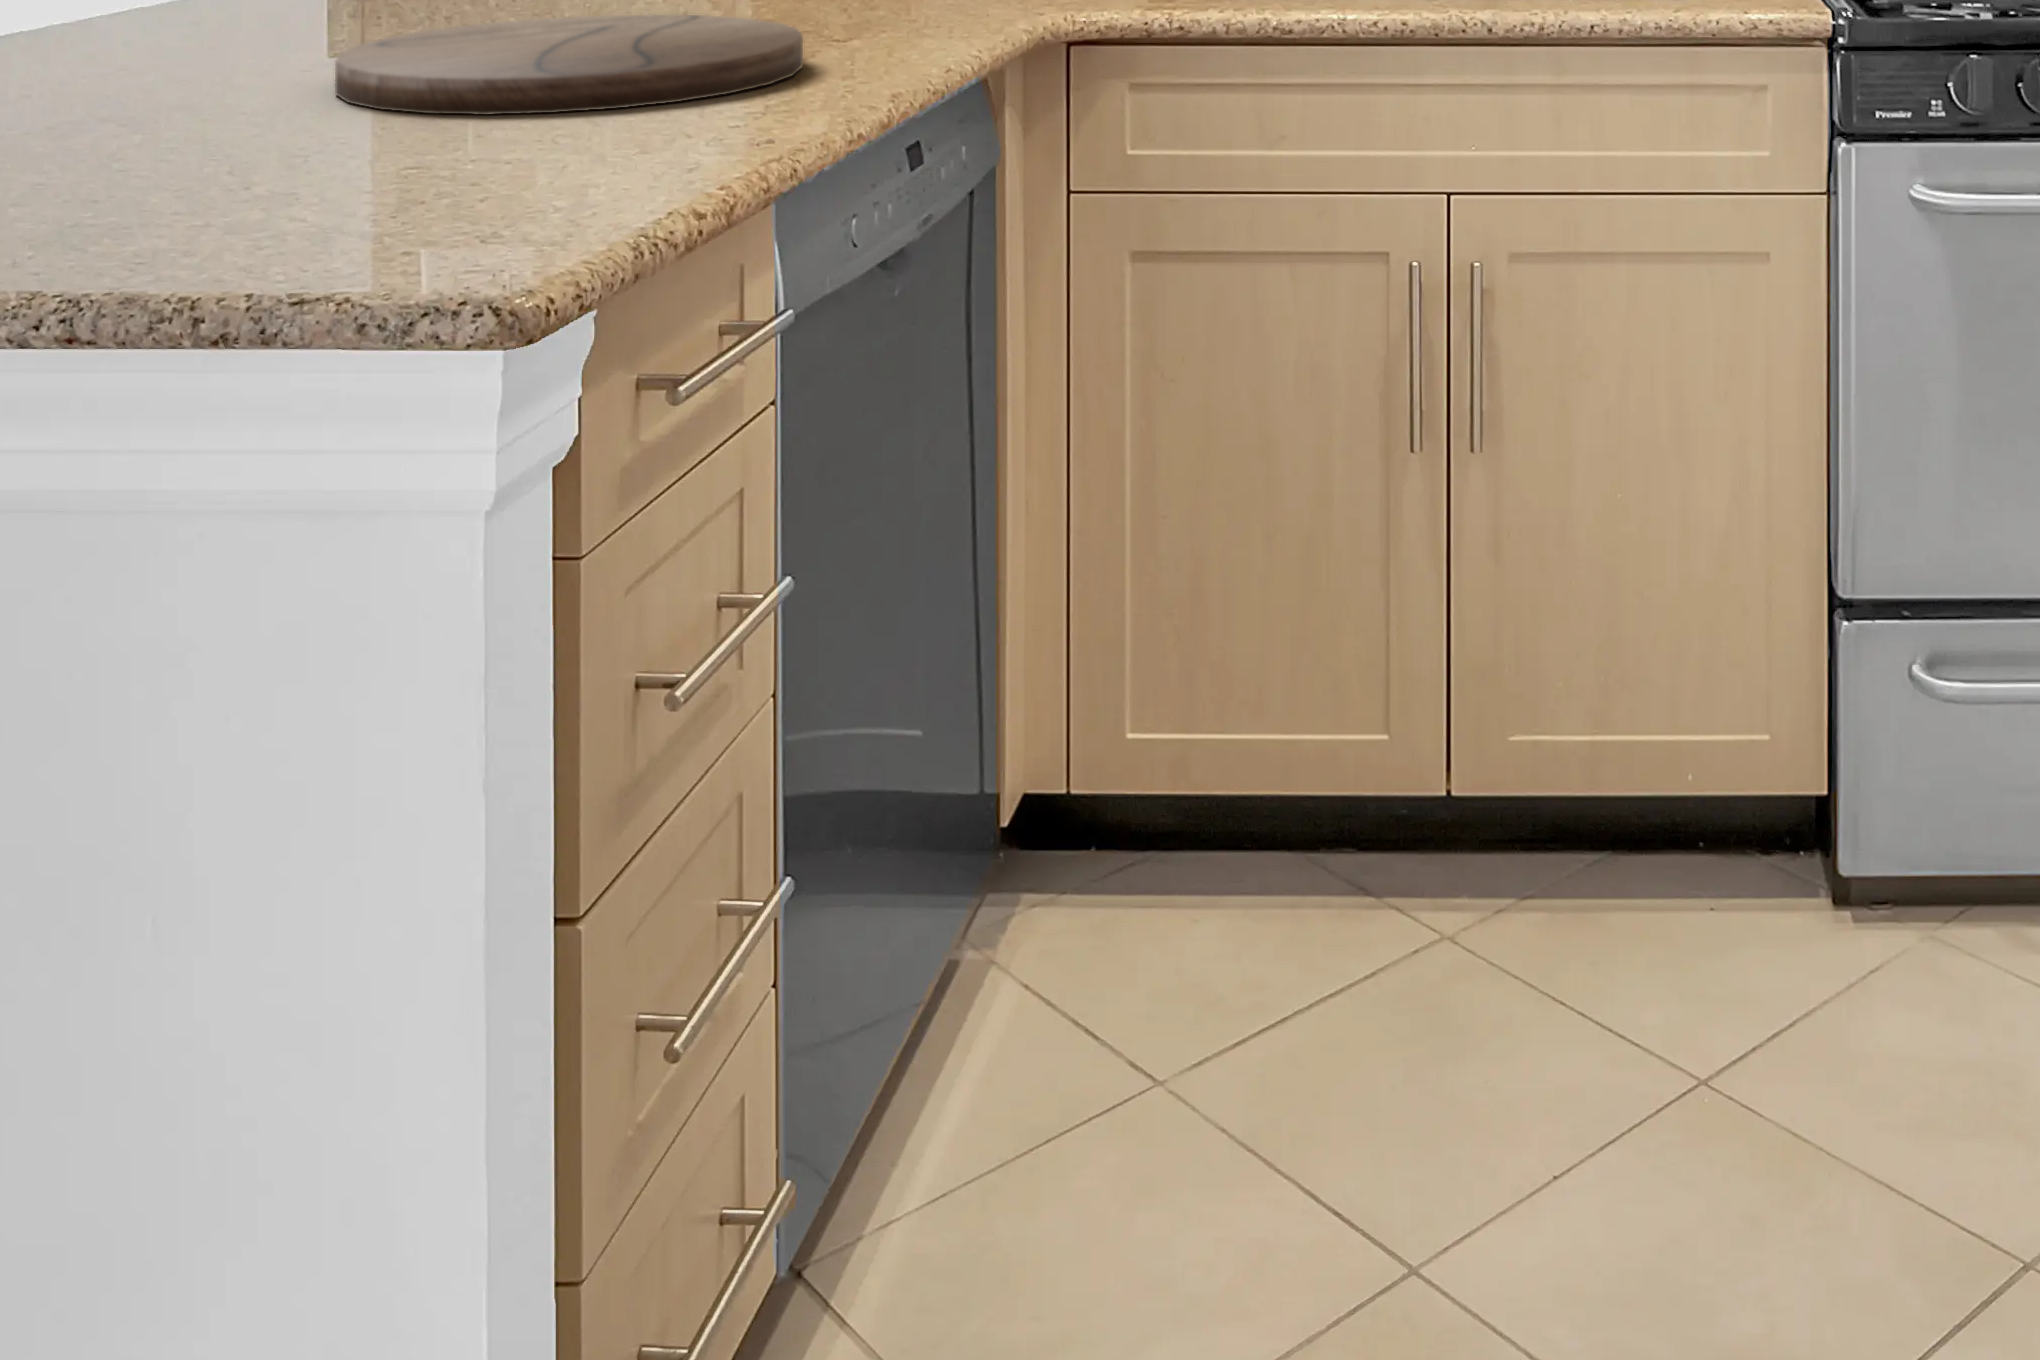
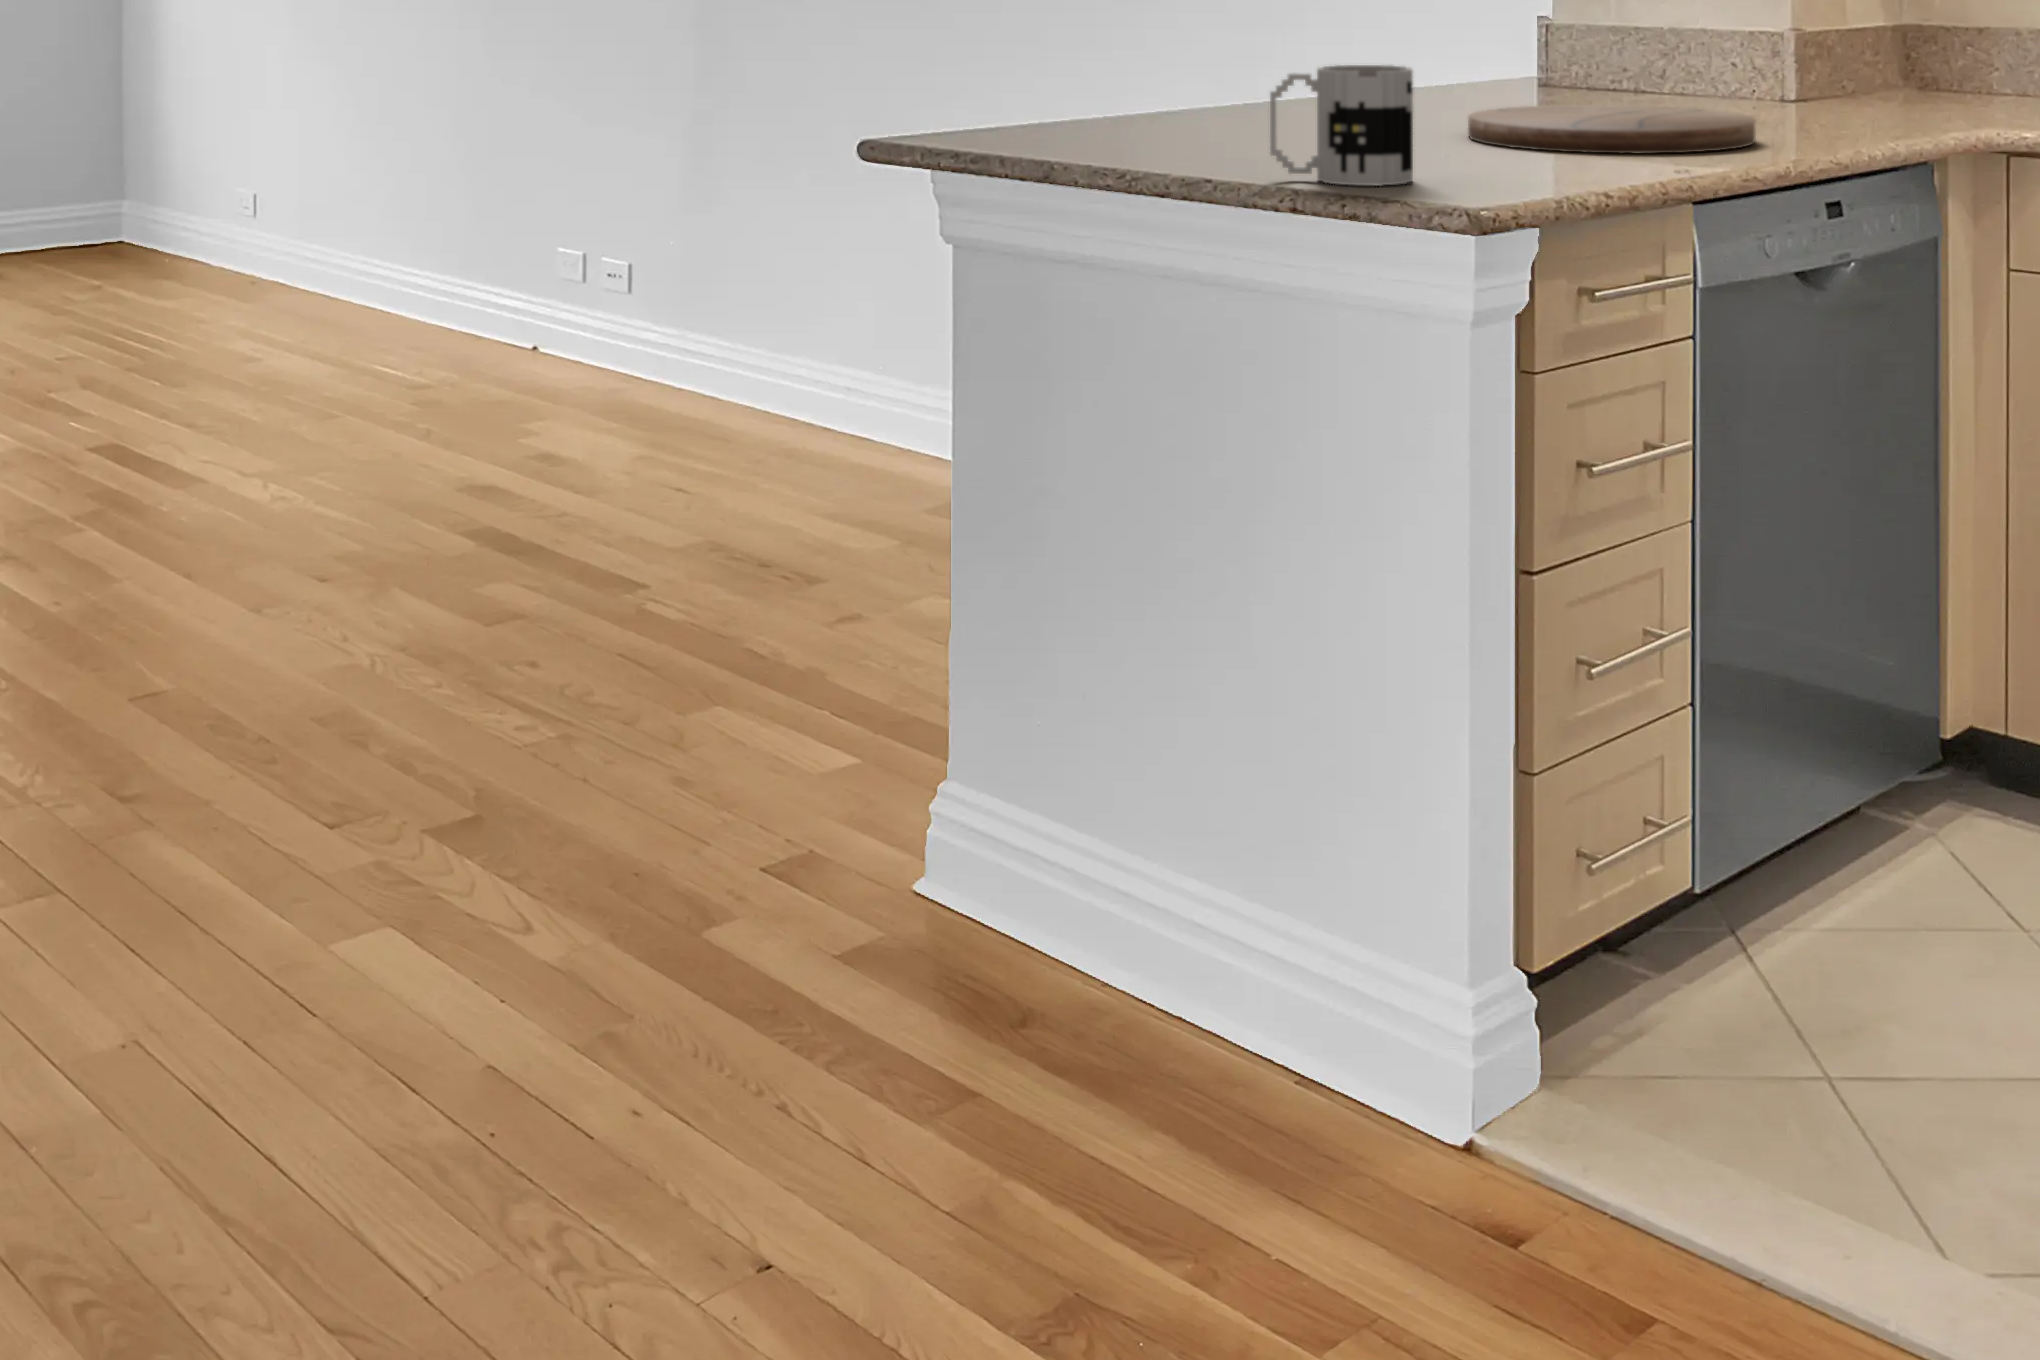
mug: none [9,15,334,264] -> present [1270,65,1413,186]

